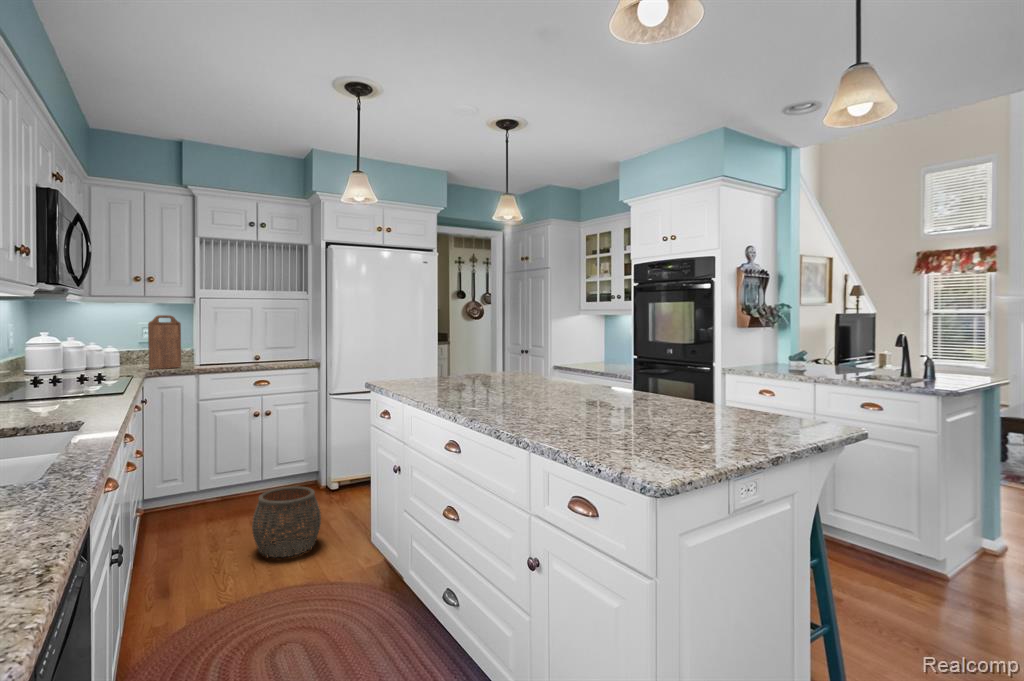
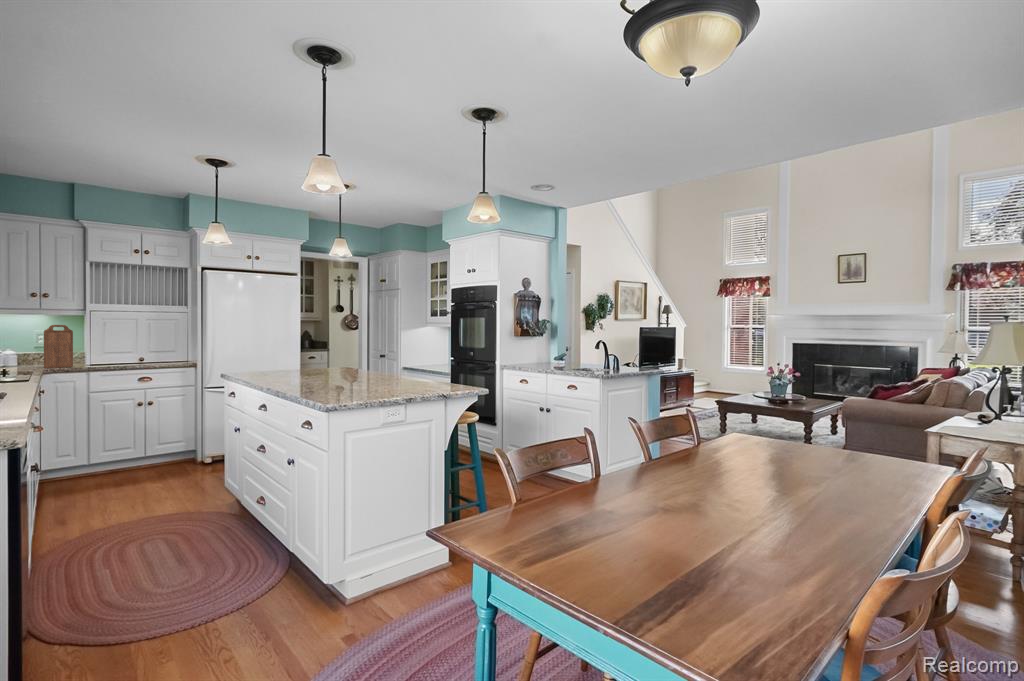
woven basket: present [252,486,321,558] -> none [123,457,181,508]

